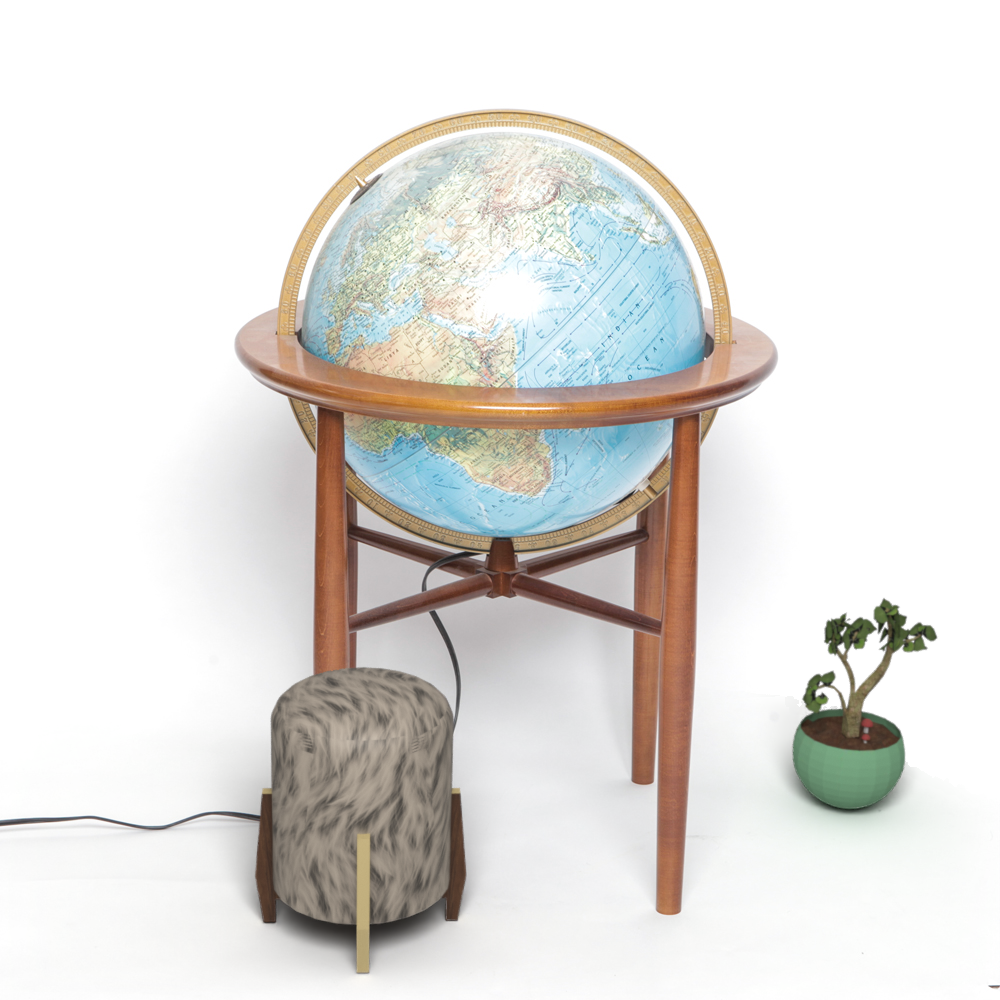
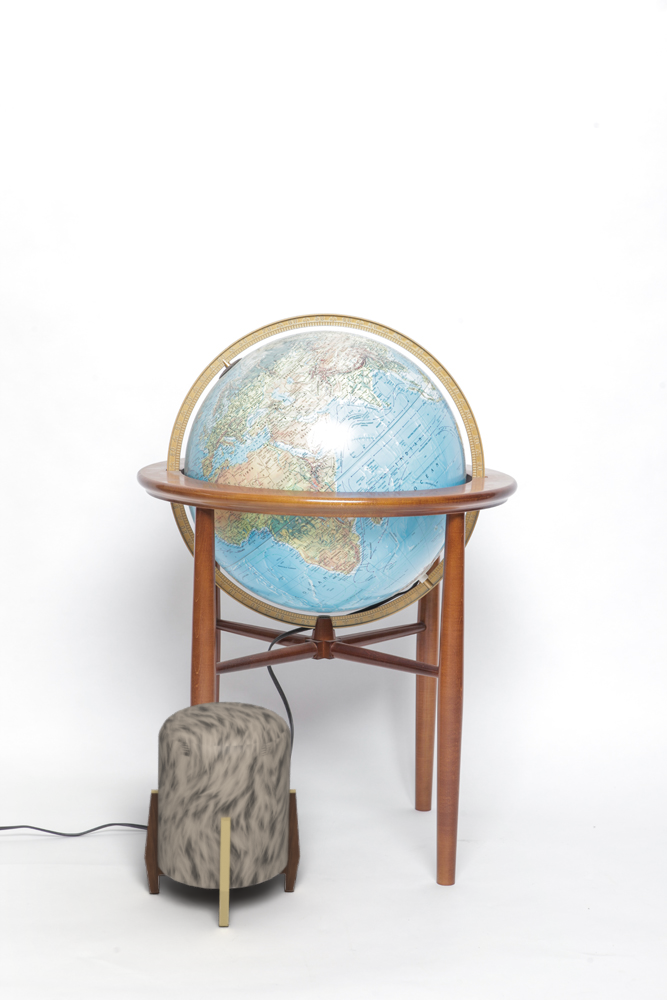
potted plant: present [793,599,937,809] -> none [534,661,635,818]

